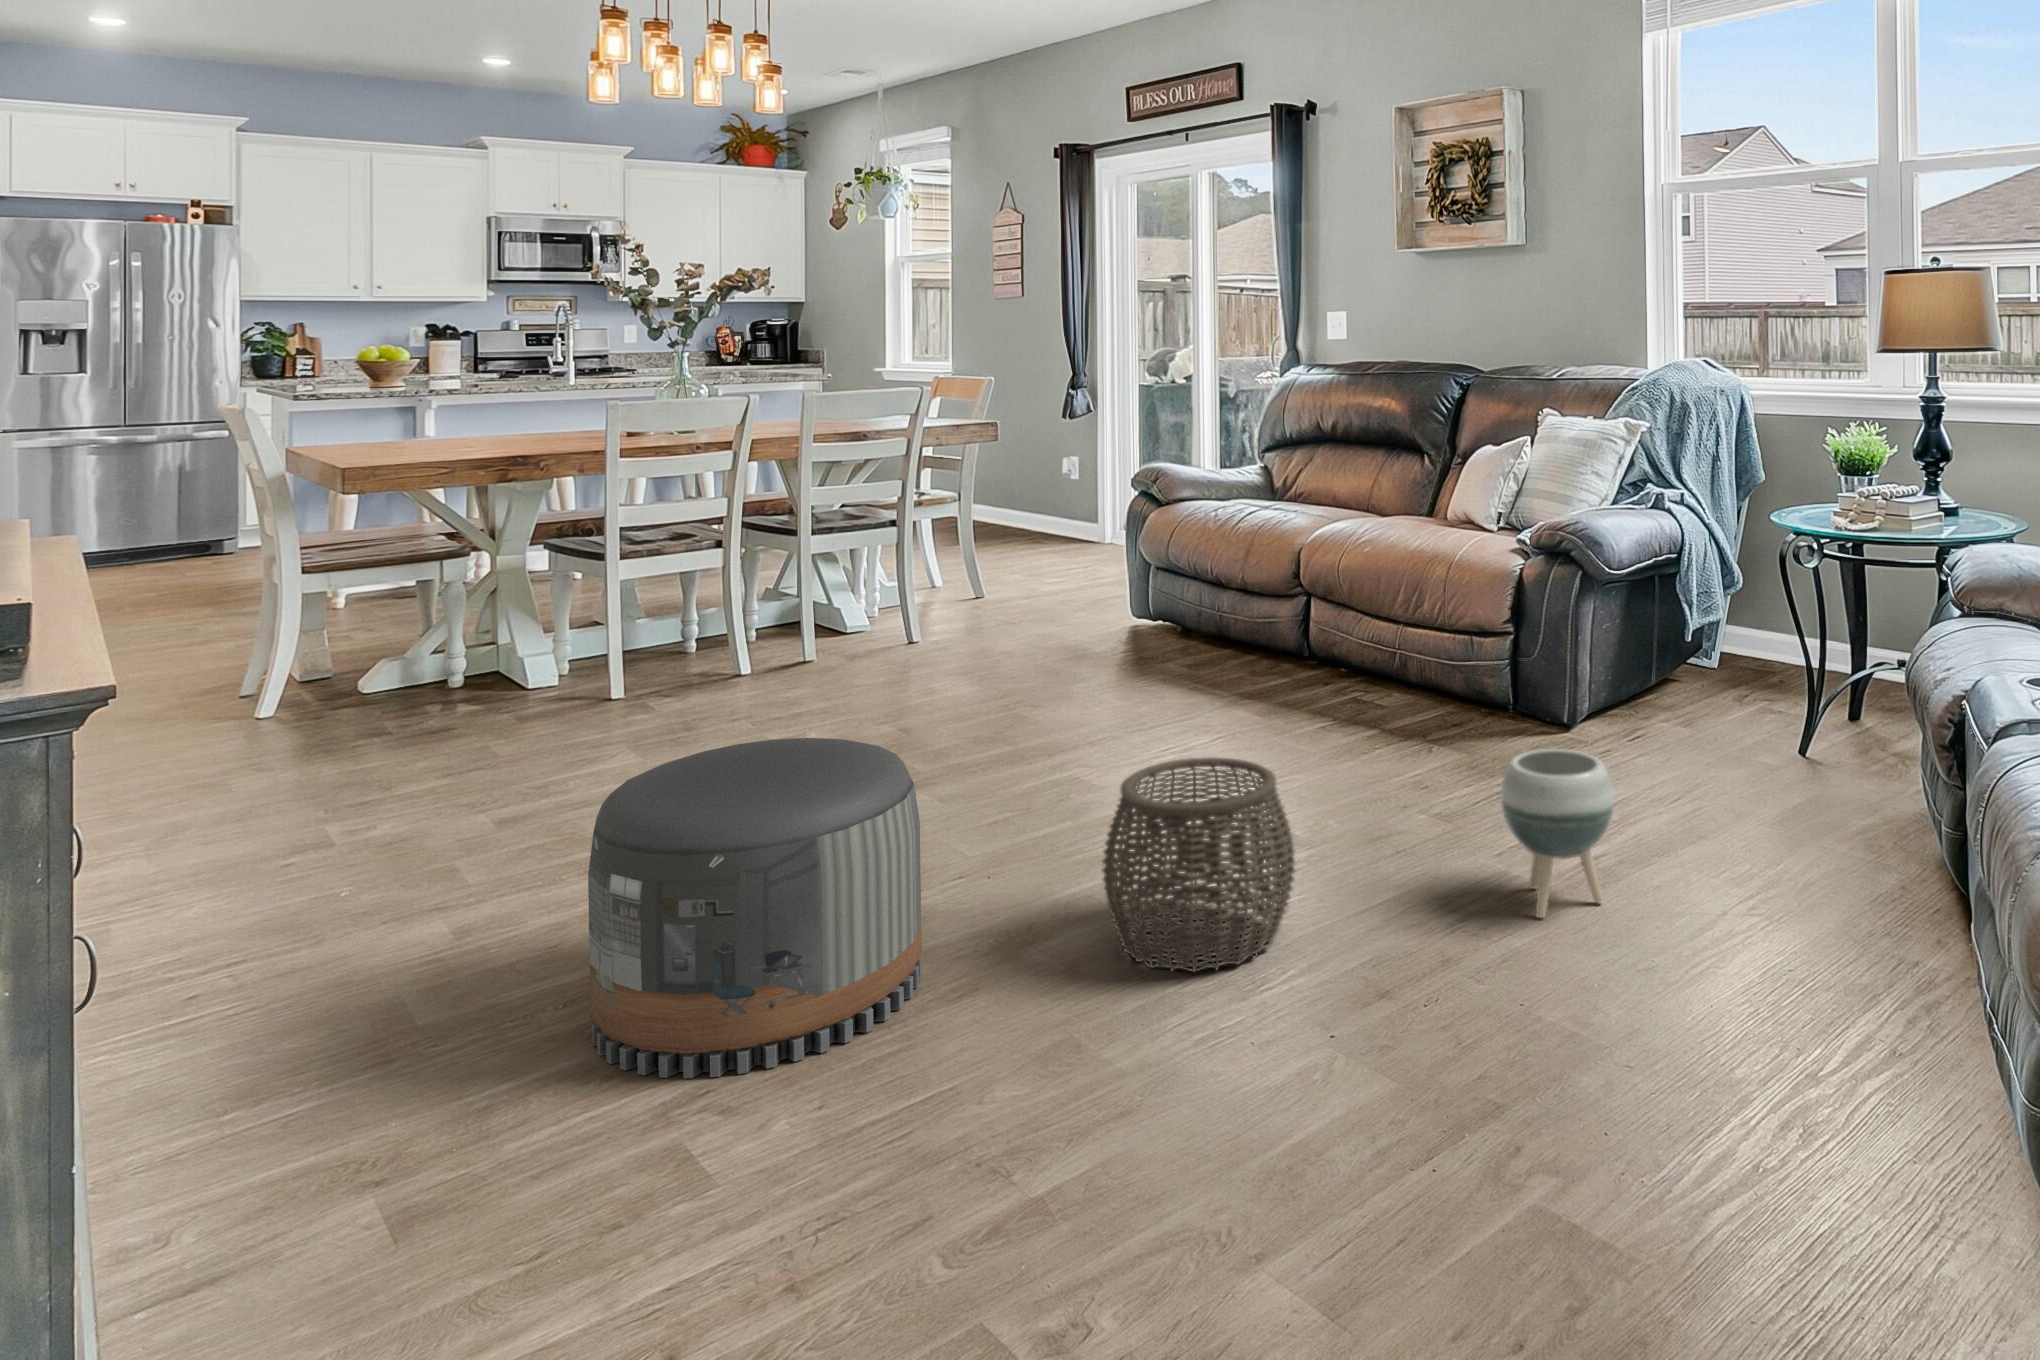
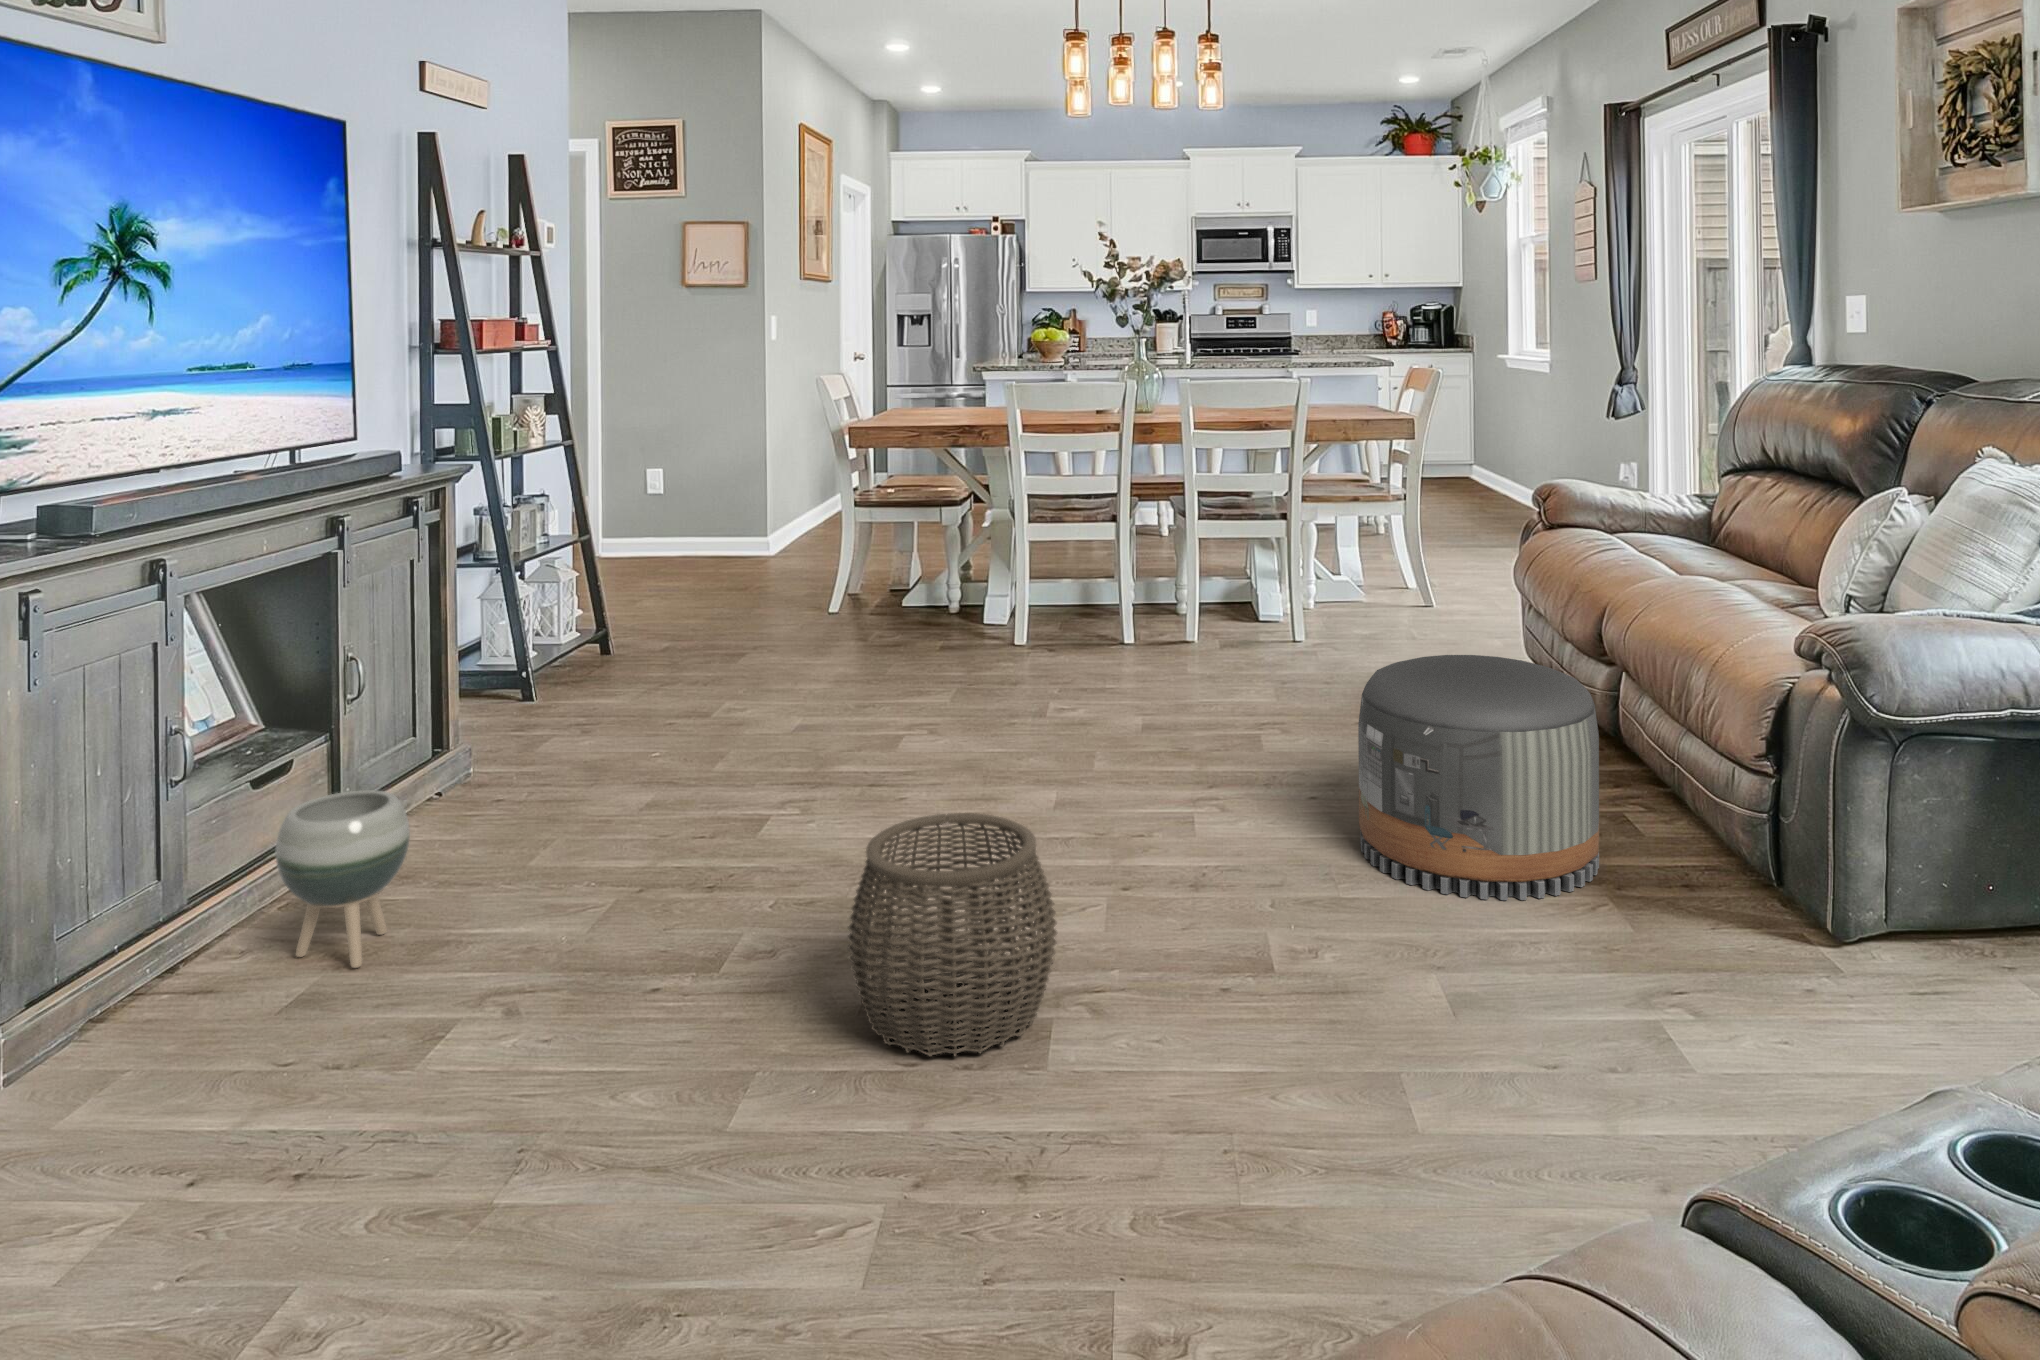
pouf: present [588,738,922,1078] -> present [1358,655,1599,900]
planter: present [1501,749,1614,918] -> present [276,790,410,968]

